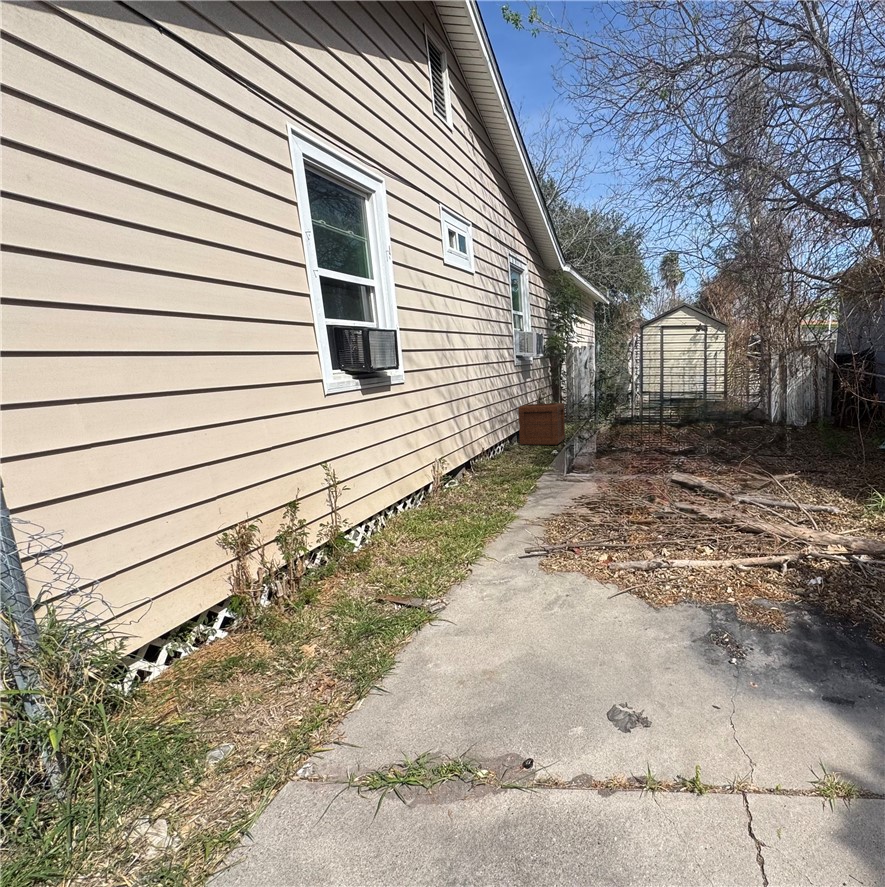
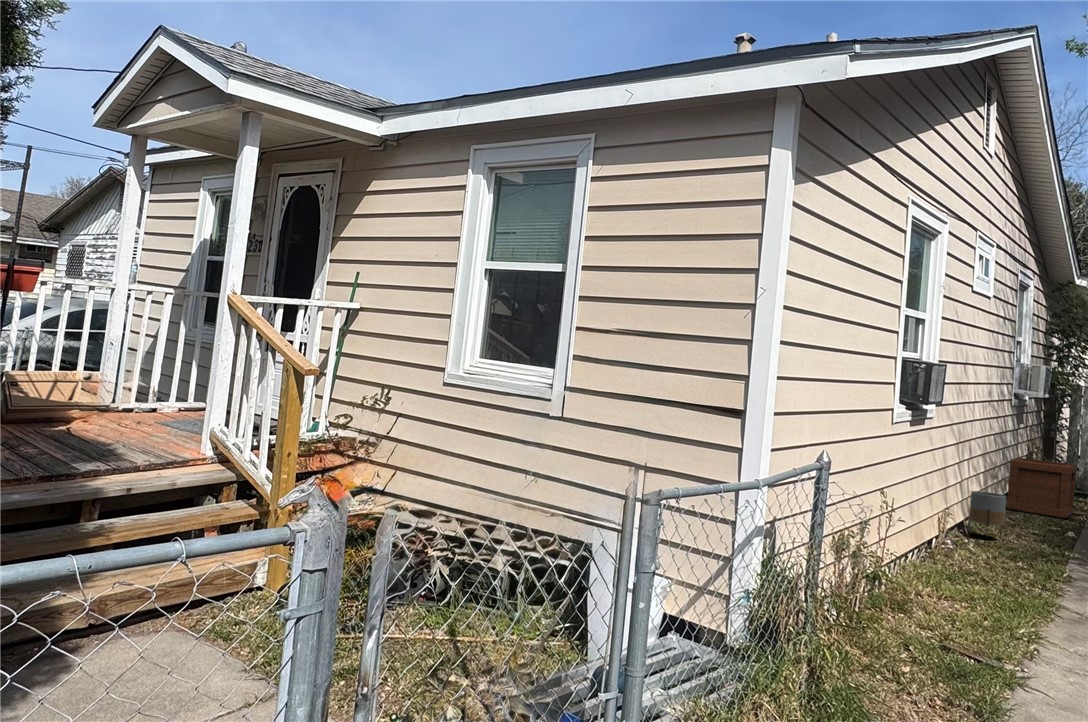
planter: none [472,438,499,479] -> present [968,491,1006,539]

